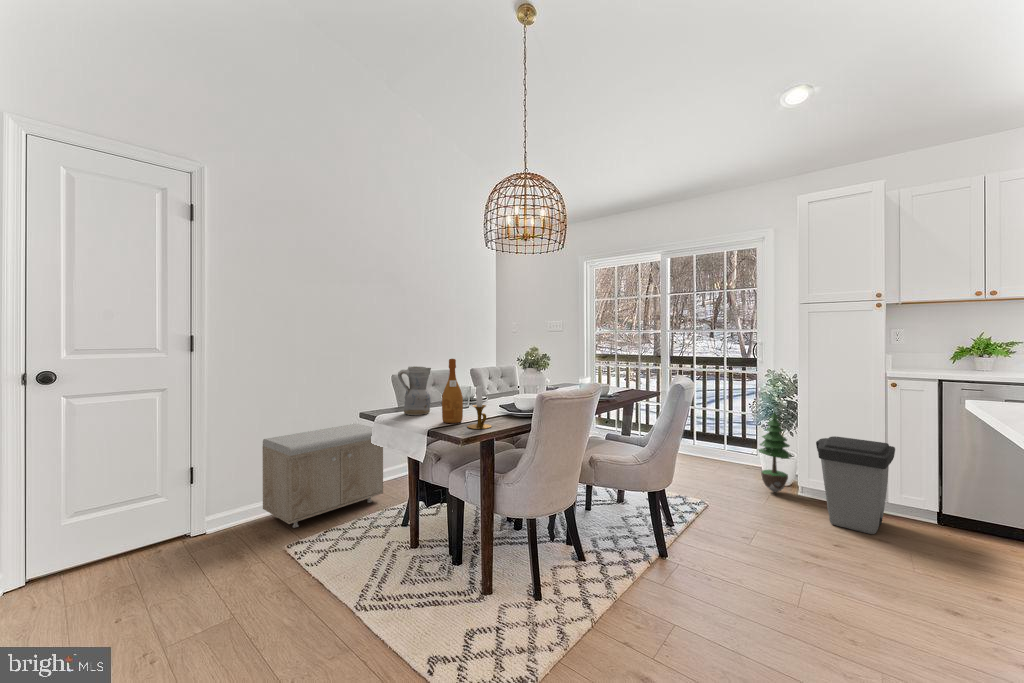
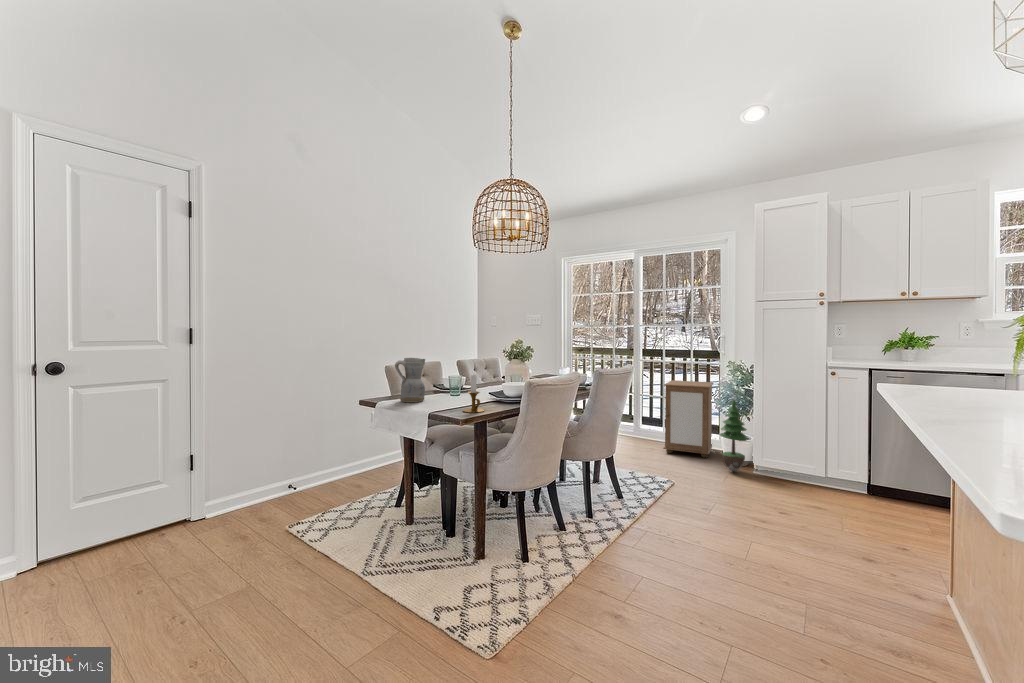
wine bottle: present [442,359,463,423] -> none [438,350,457,408]
cabinet: none [695,390,749,475] -> present [663,380,713,458]
storage bench: present [262,424,383,528] -> none [258,414,375,511]
trash can: present [816,436,895,534] -> none [768,420,834,504]

